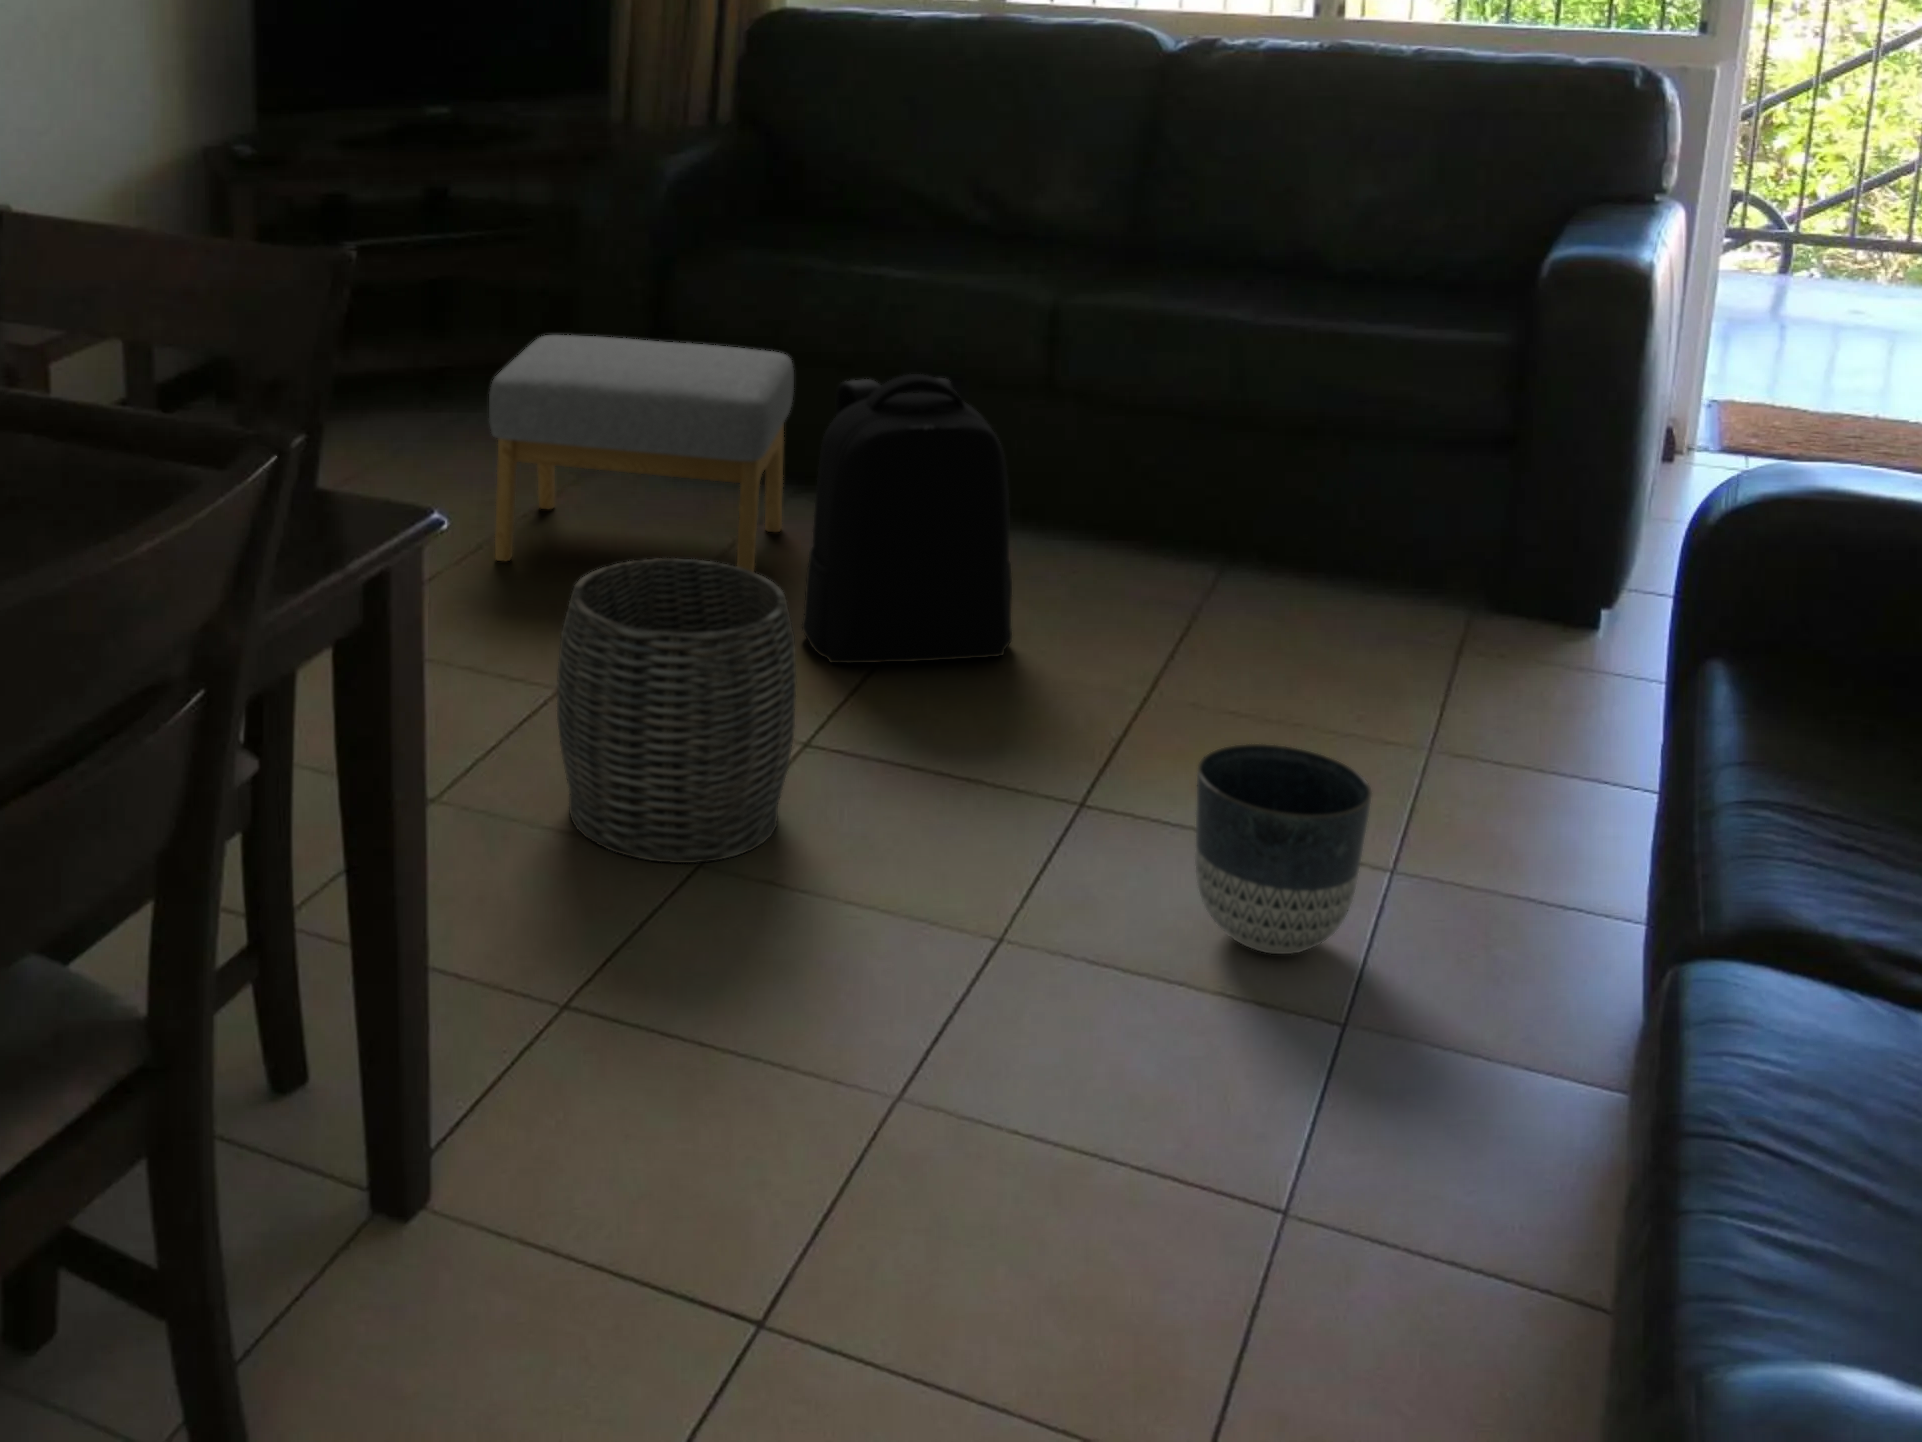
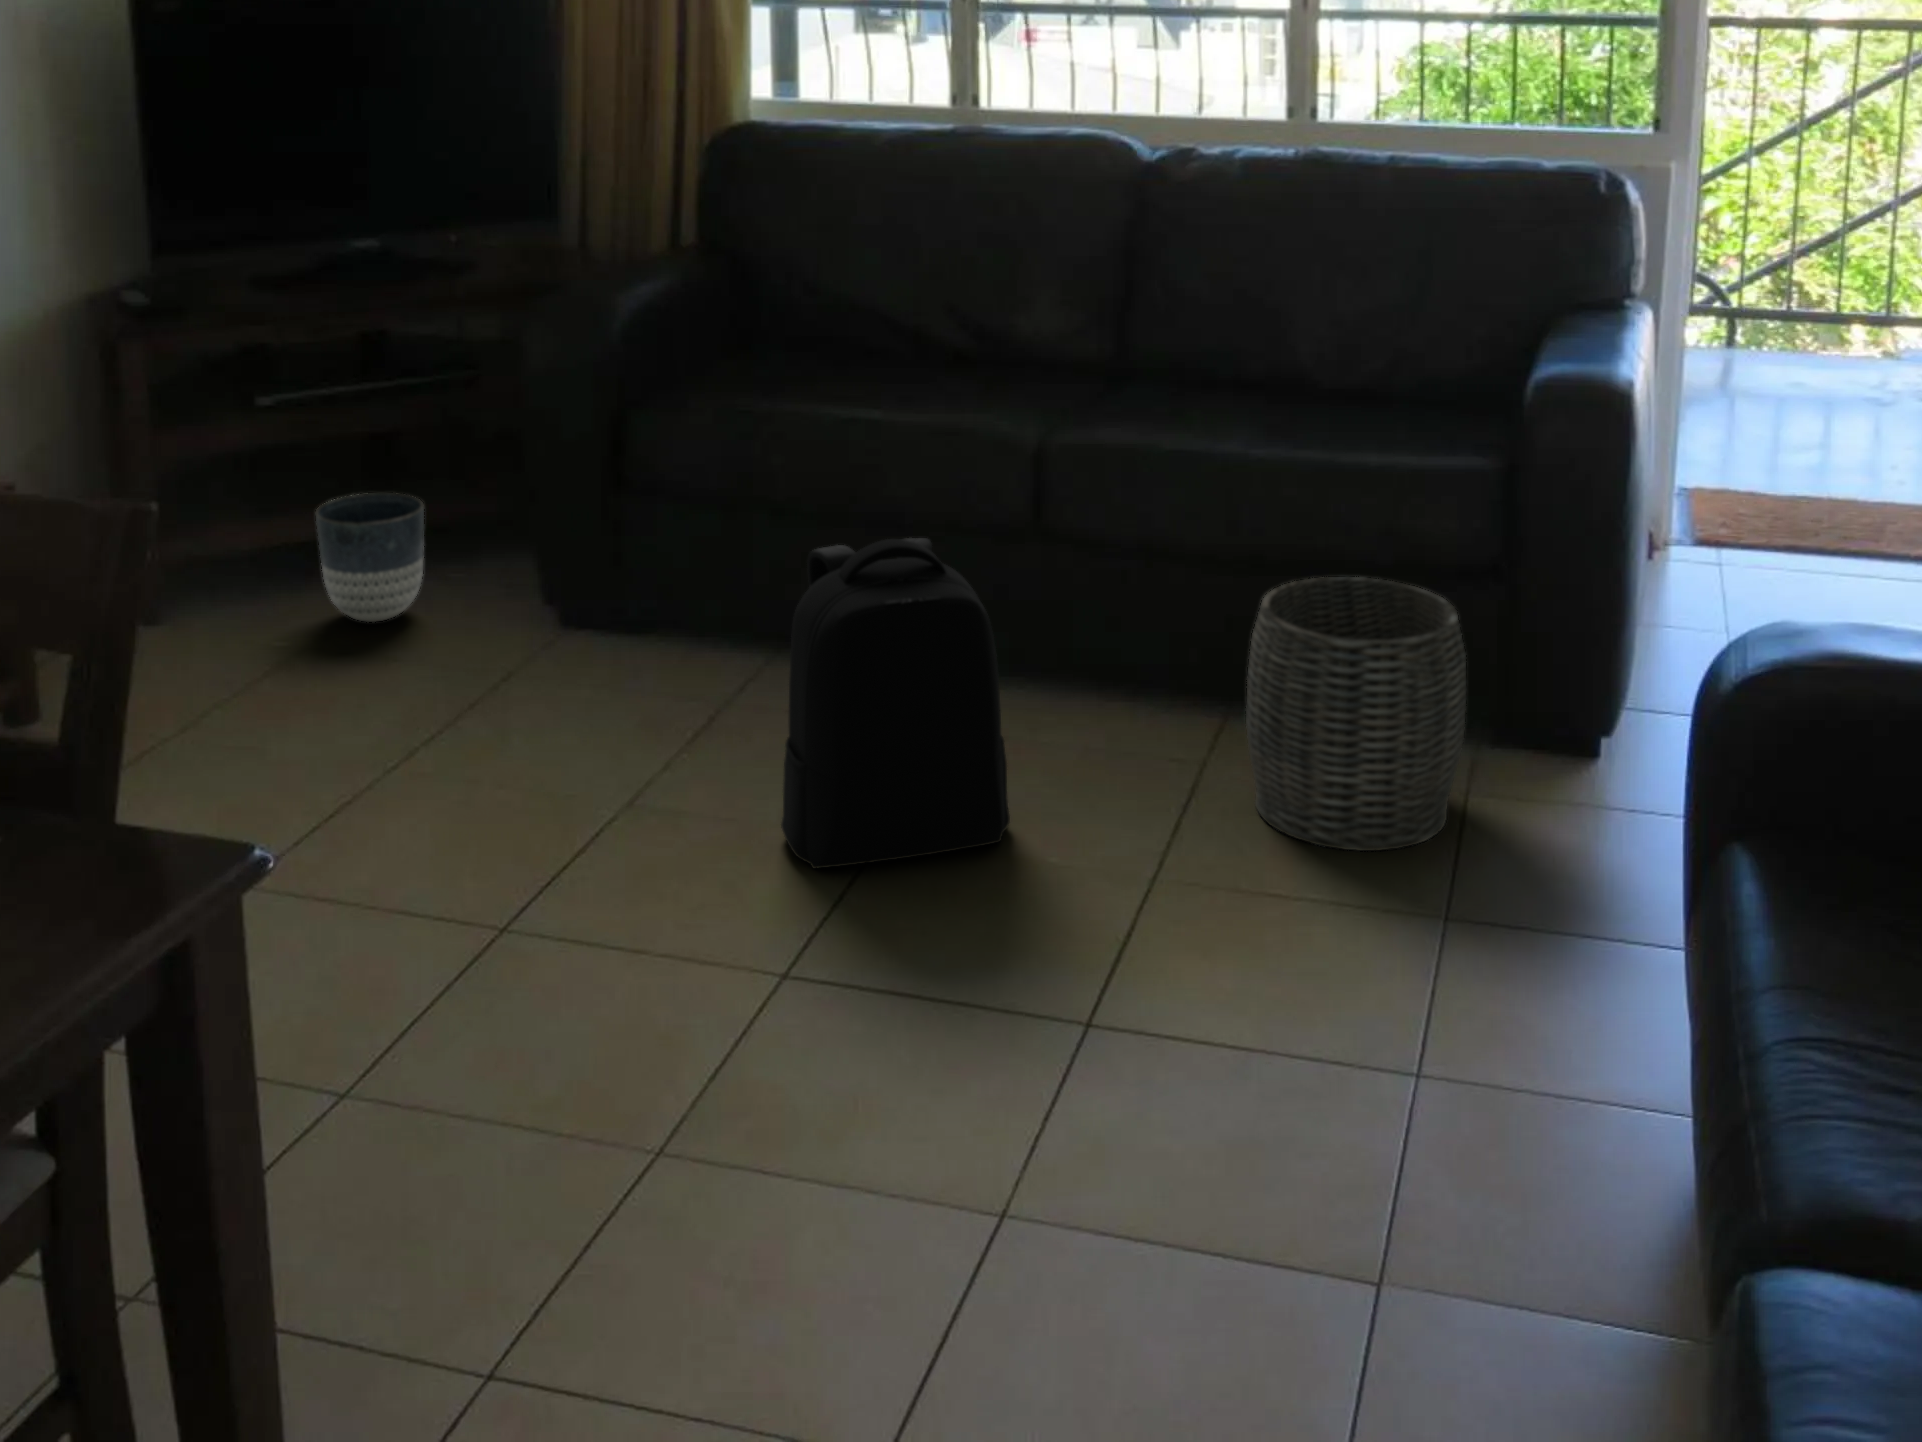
footstool: present [489,335,794,572] -> none [422,499,769,778]
woven basket: present [557,558,796,863] -> present [1246,577,1466,851]
planter: present [1195,744,1372,954] -> present [316,493,424,622]

